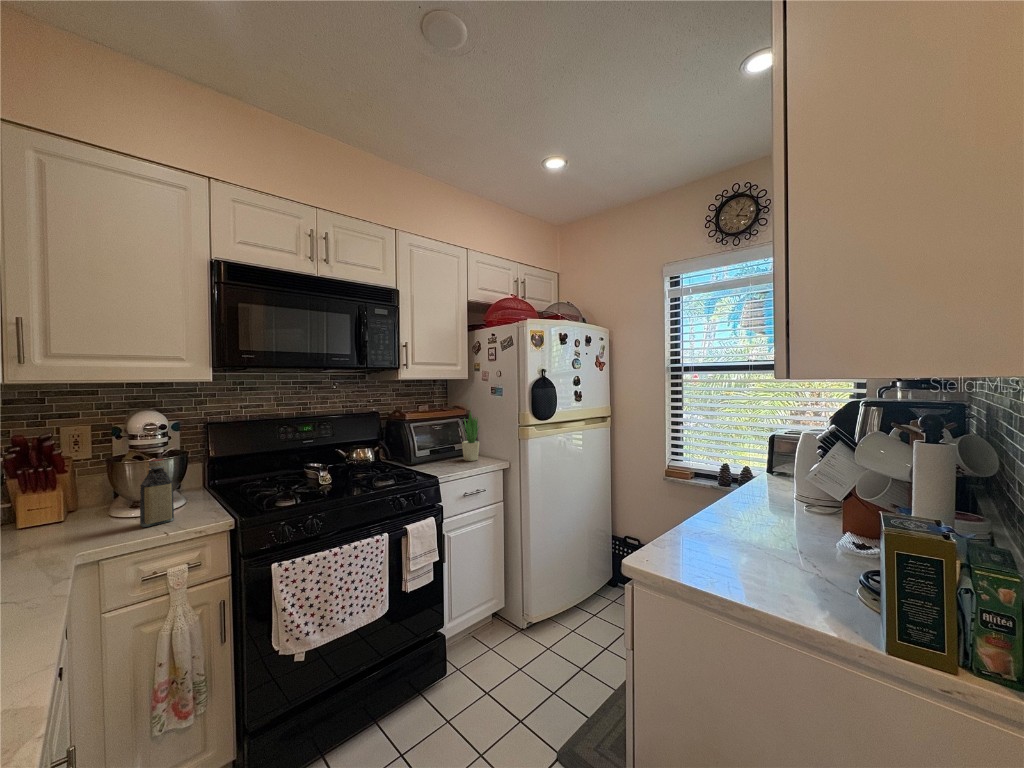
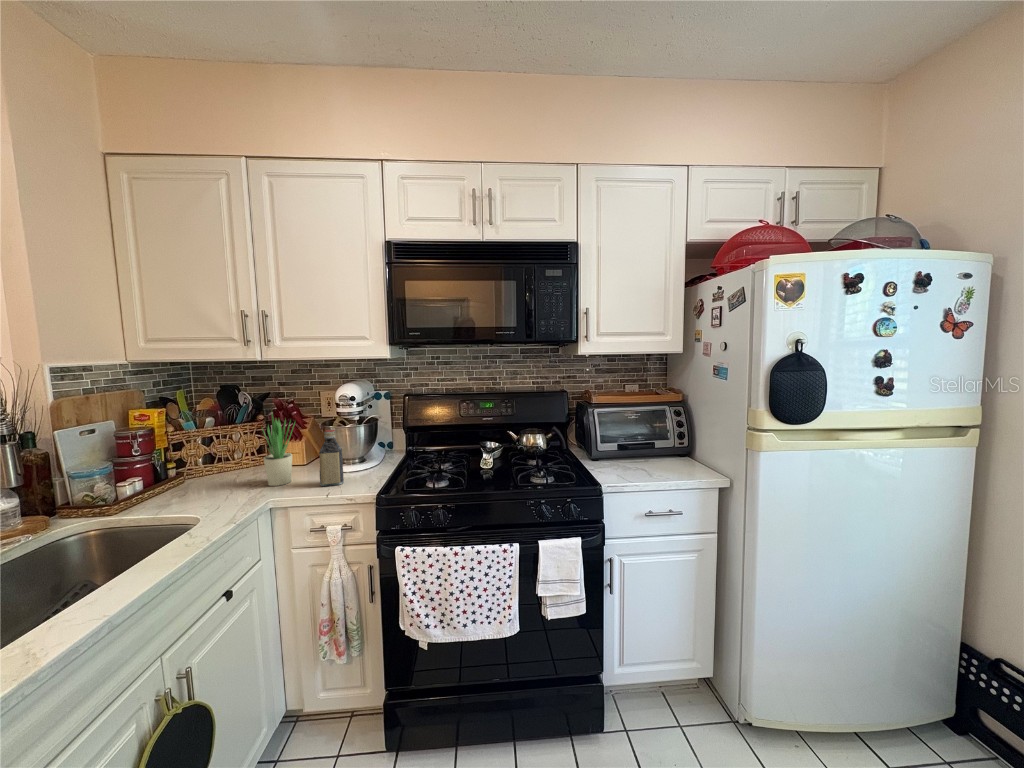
potted plant: present [462,411,480,461] -> present [263,413,294,486]

